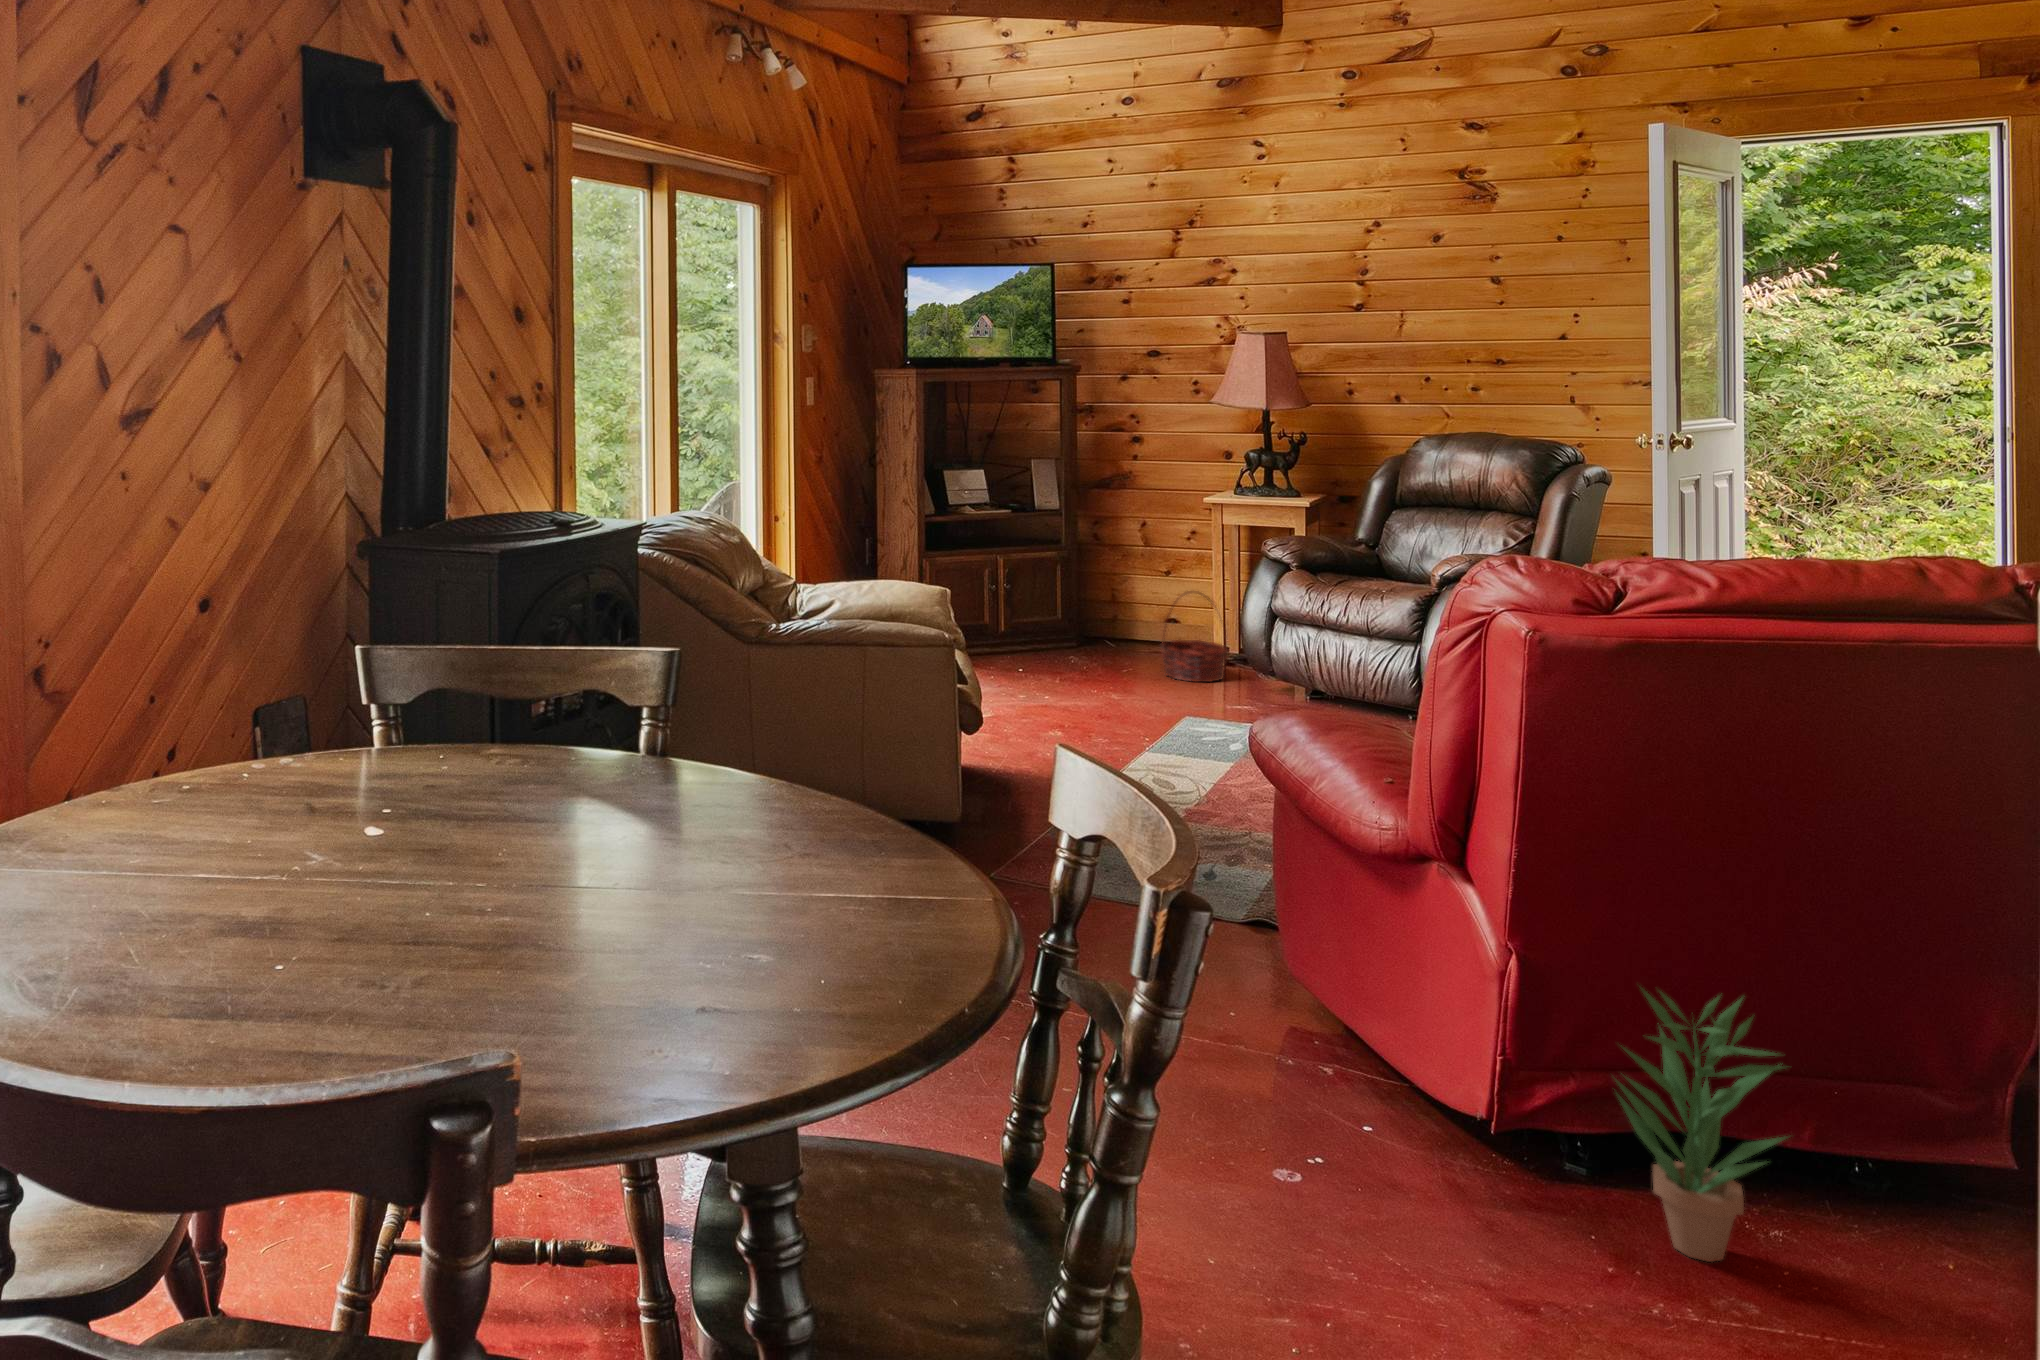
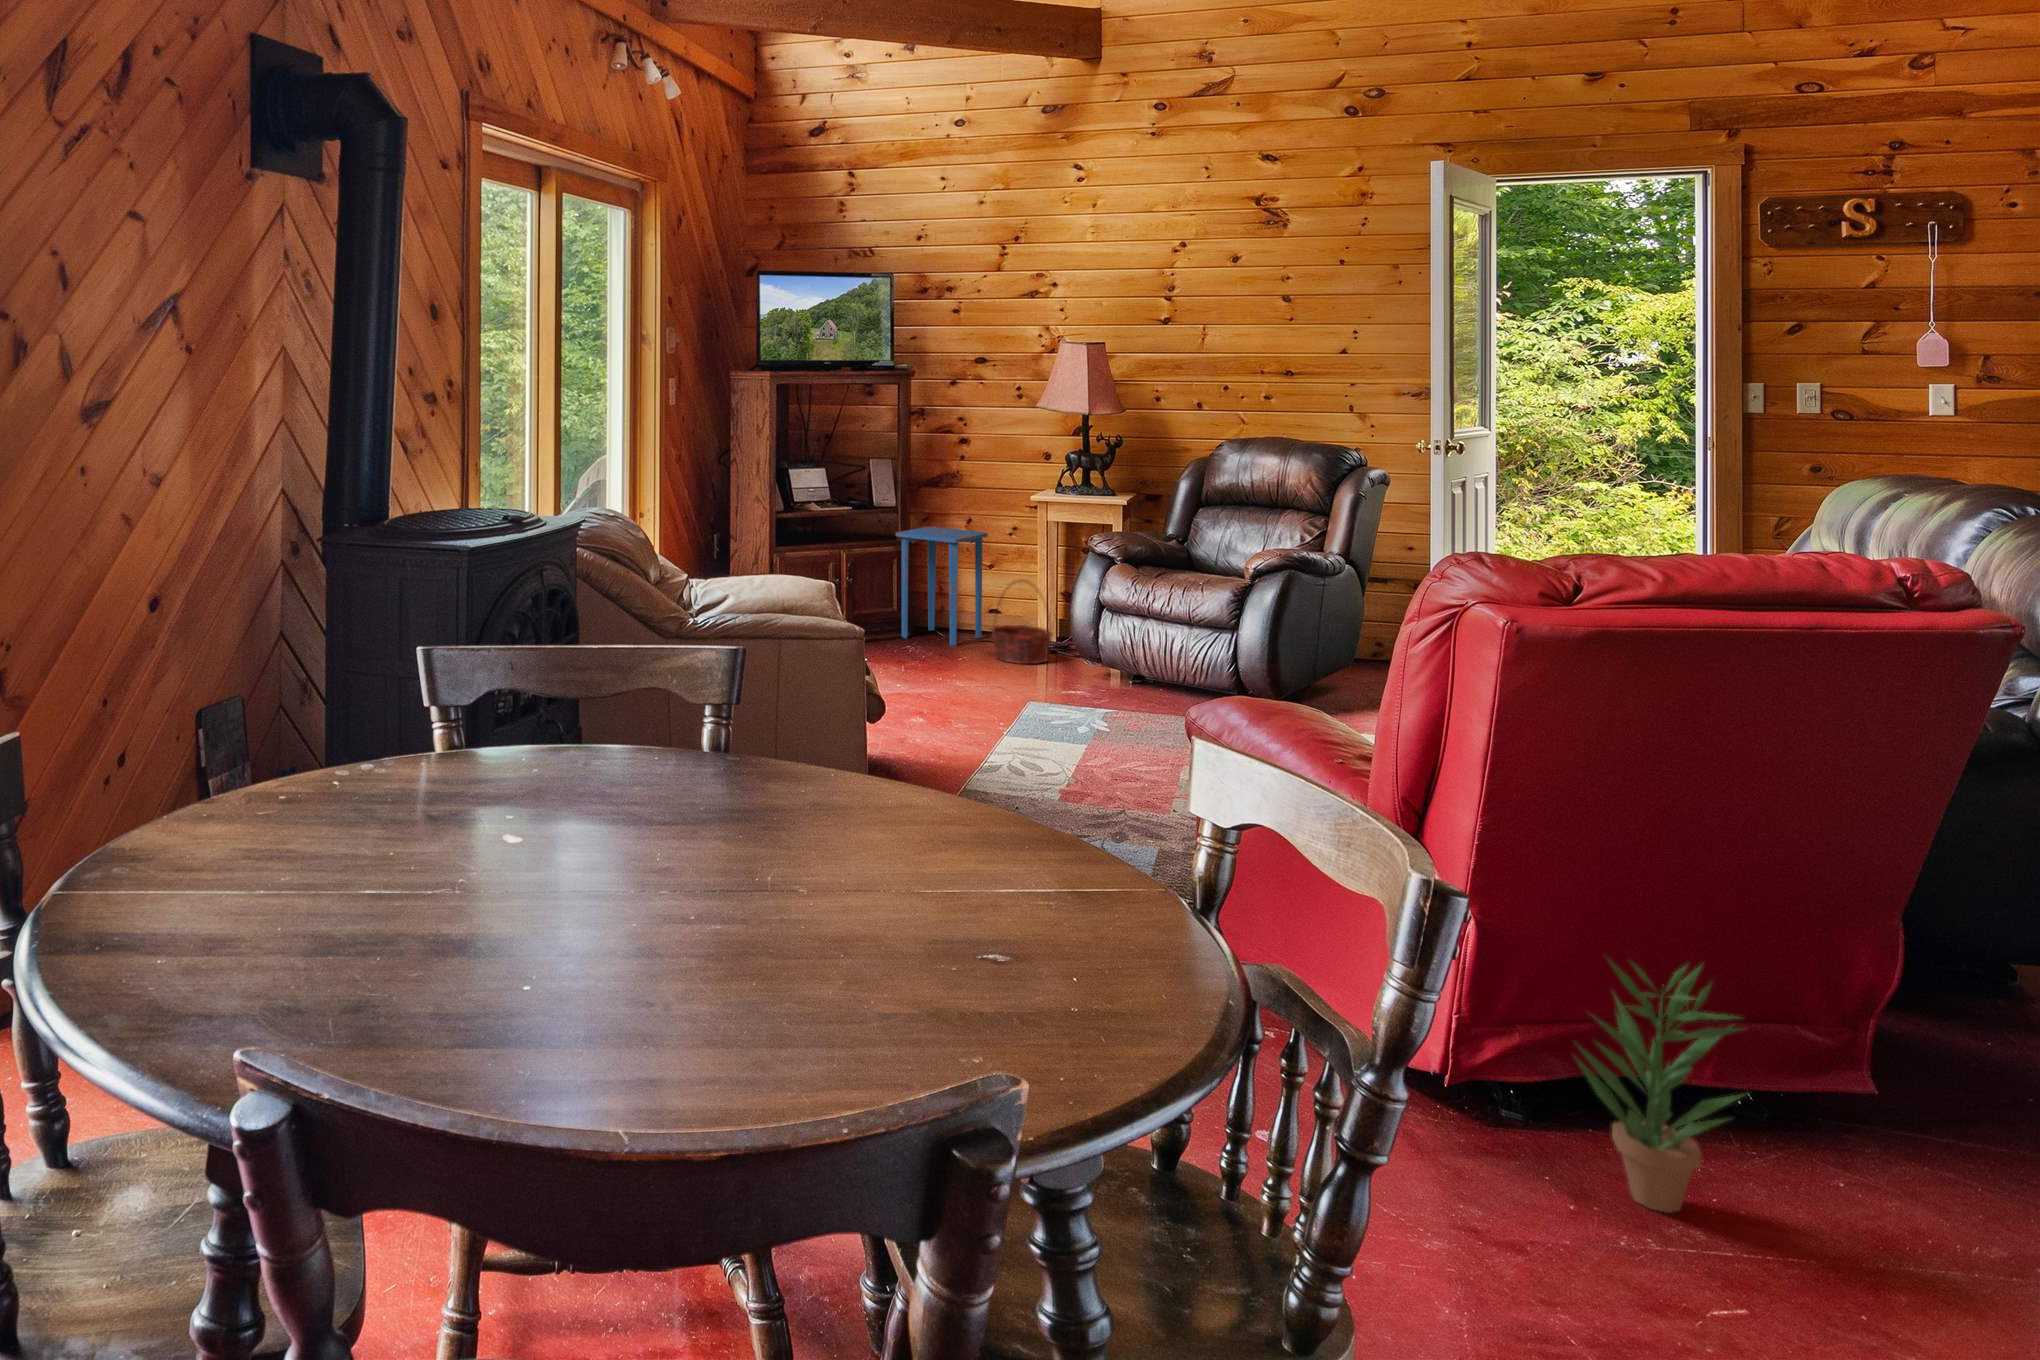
side table: none [1059,534,1162,662] -> present [896,527,988,646]

